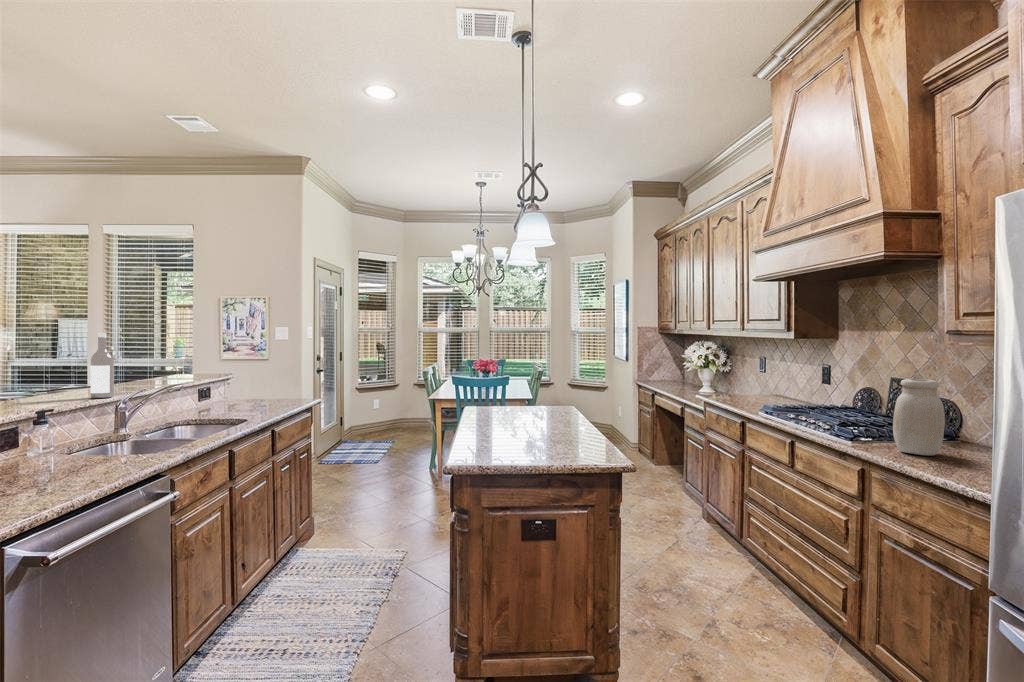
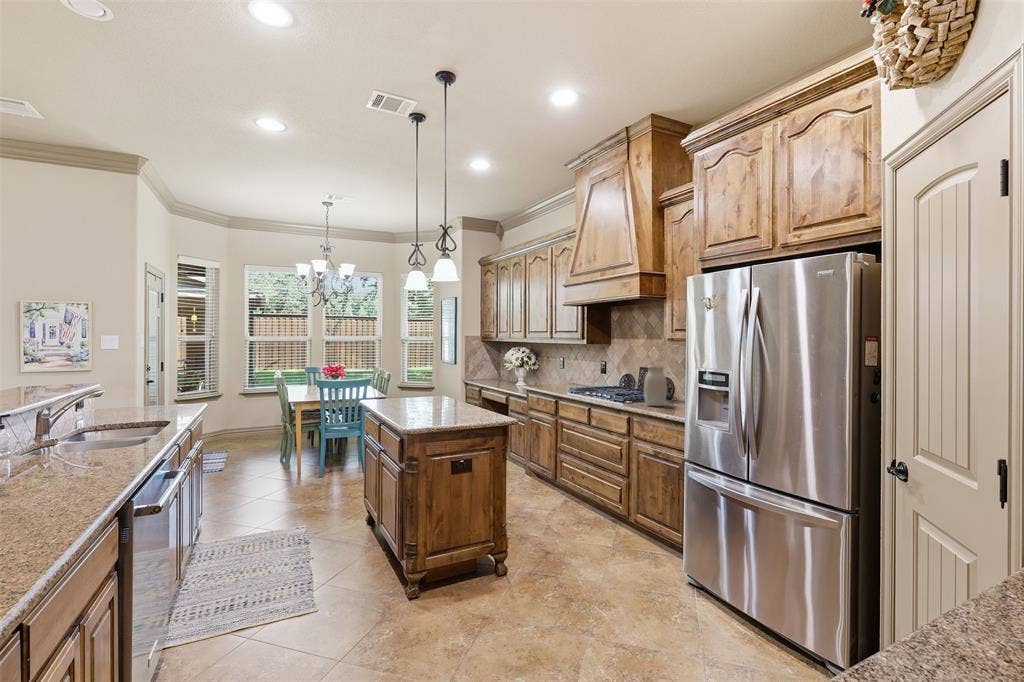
wine bottle: present [90,333,114,398] -> none [30,334,54,396]

